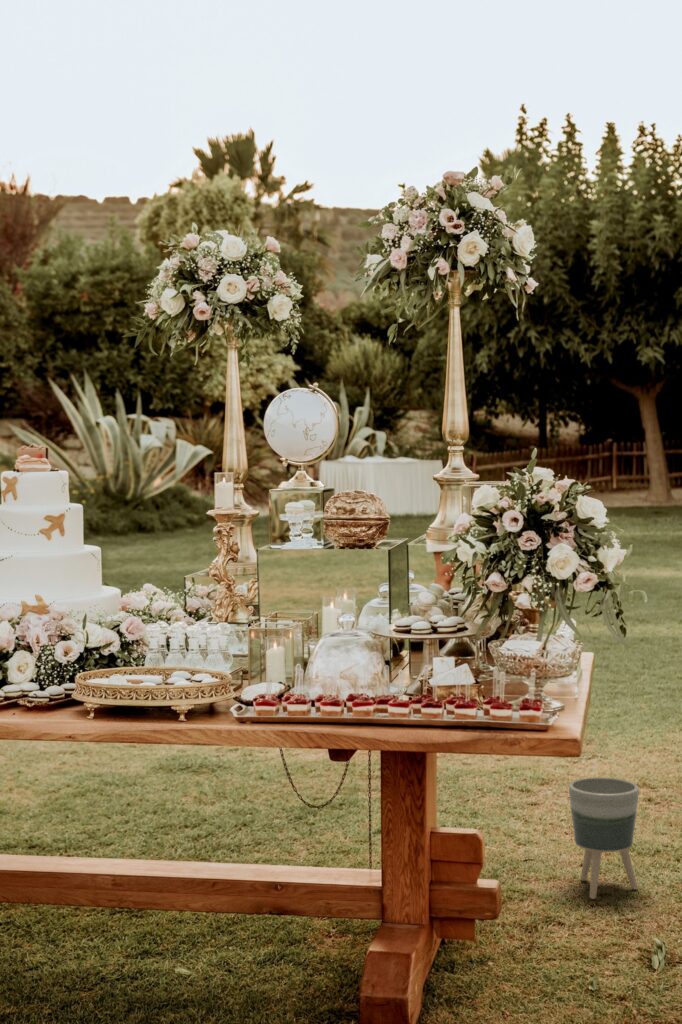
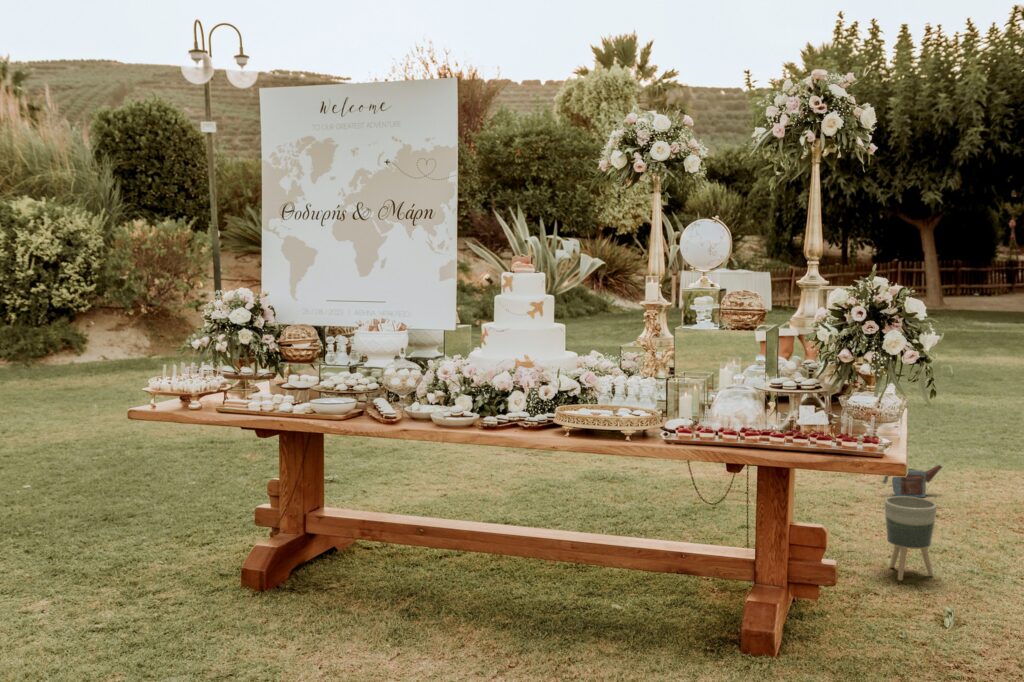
watering can: none [576,727,656,777] -> present [883,465,942,497]

